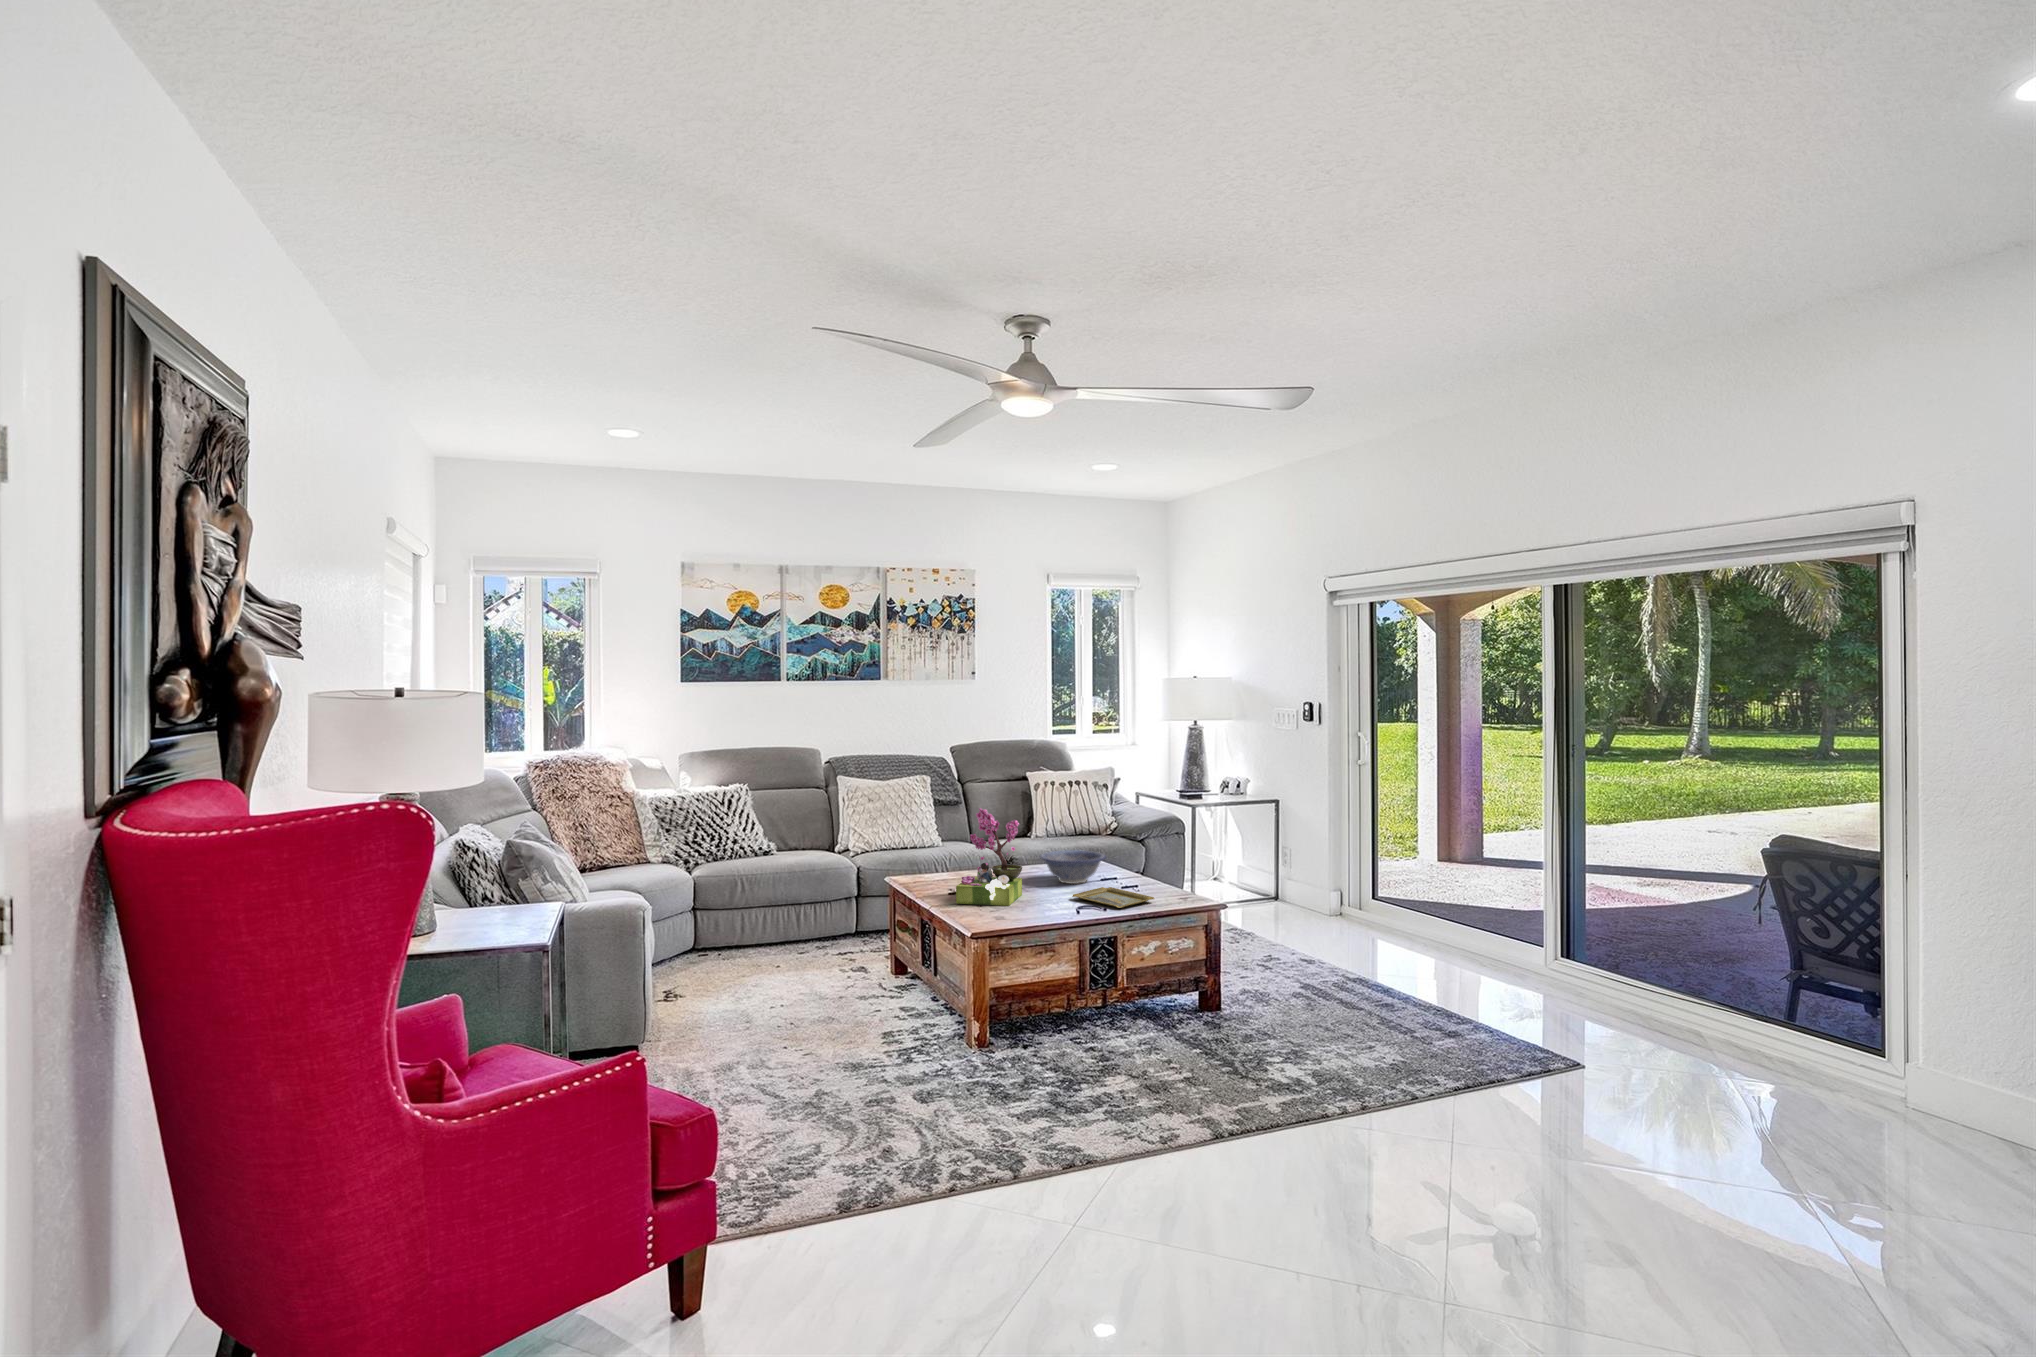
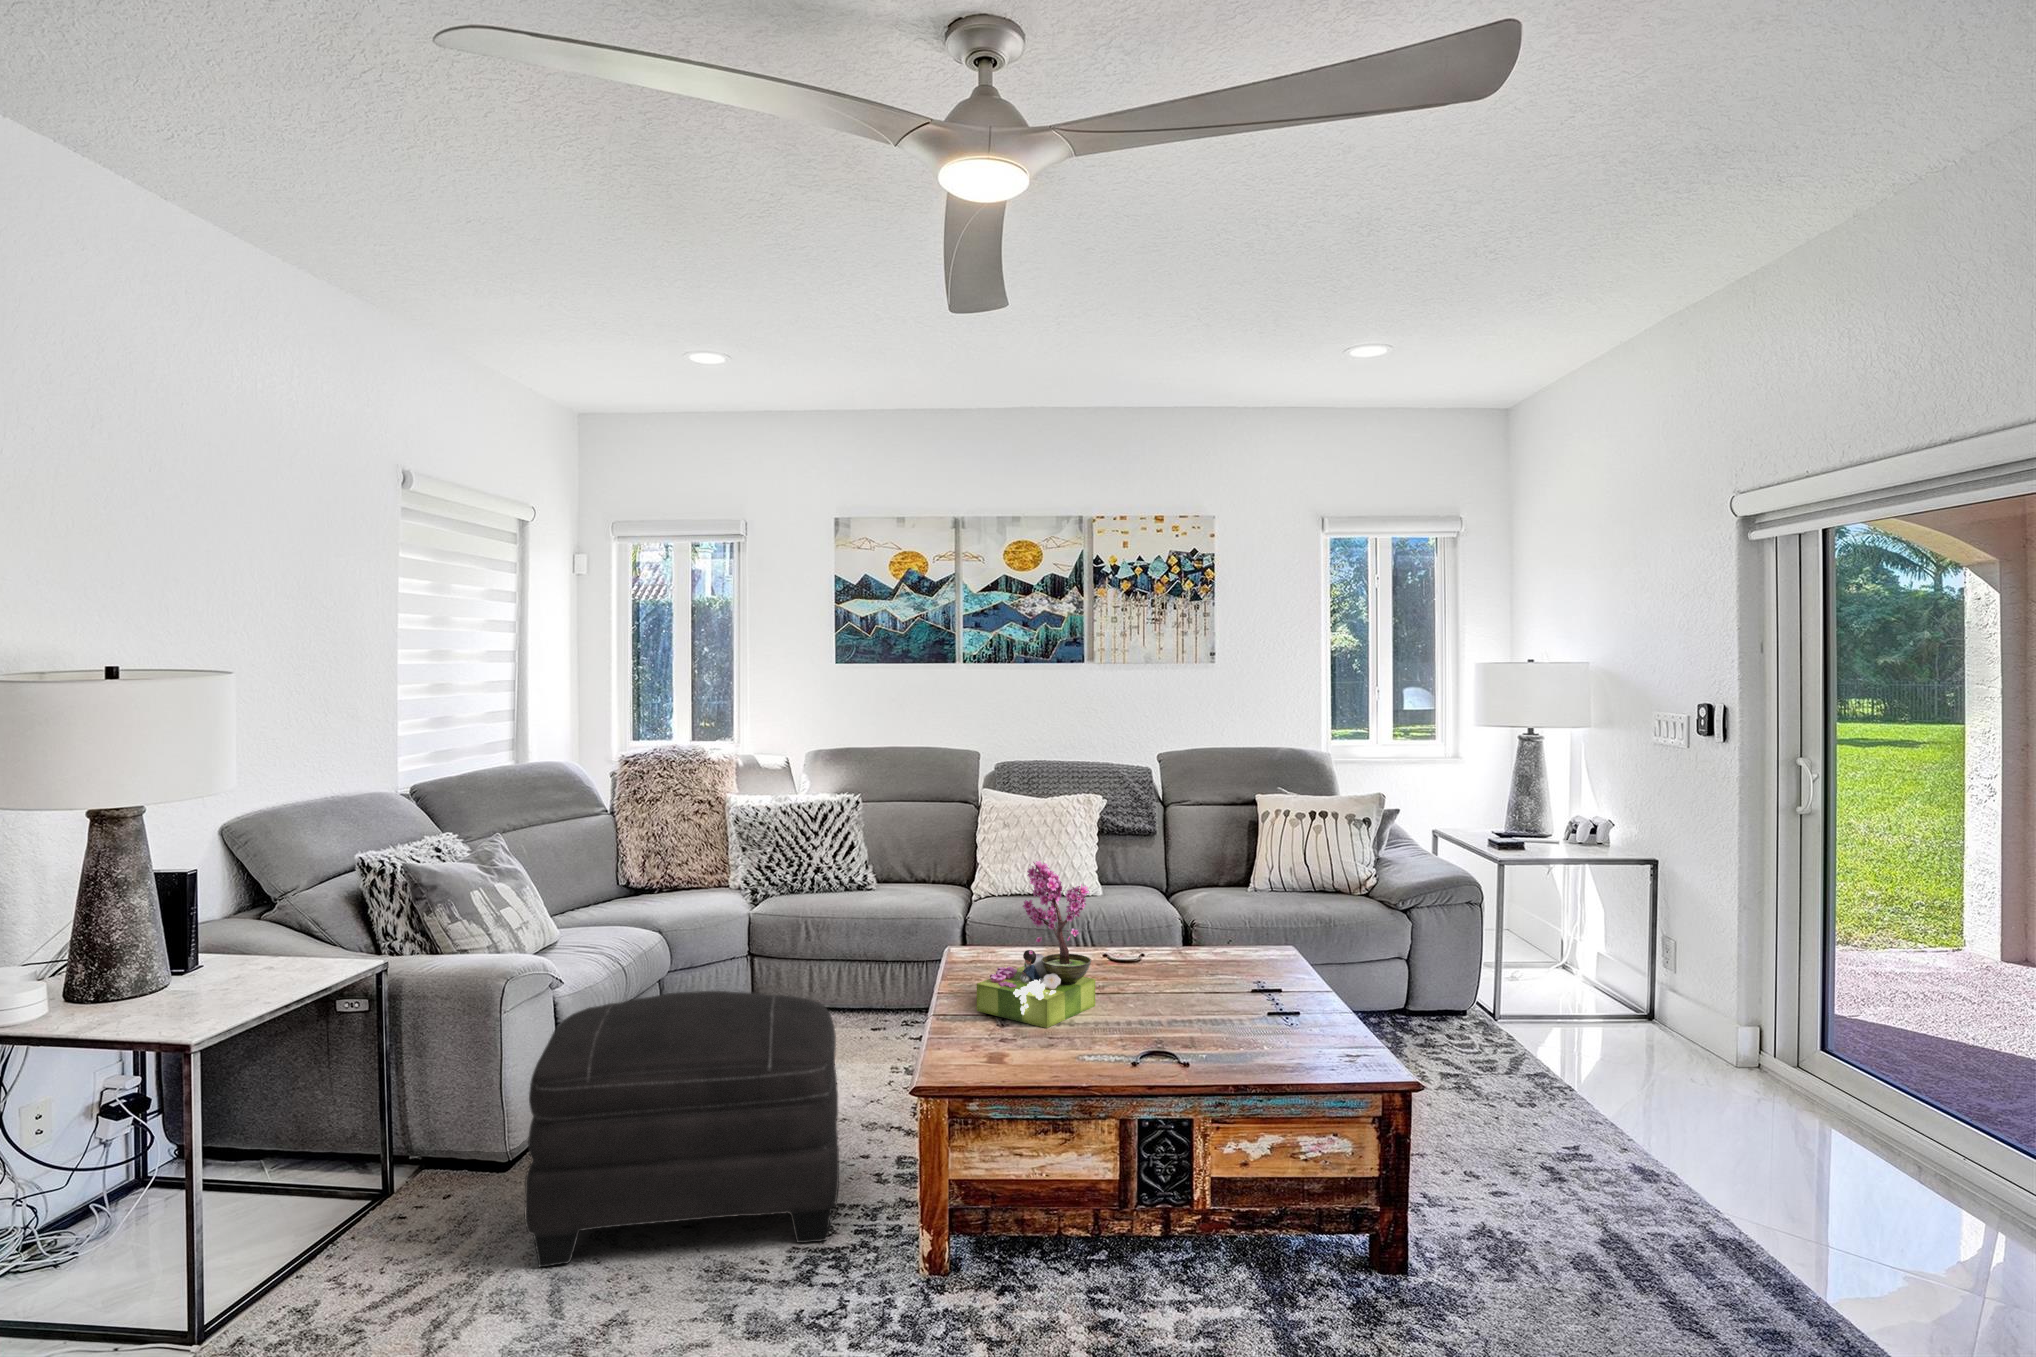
decorative bowl: present [1040,850,1106,884] -> none [1151,932,1260,992]
tray: present [1072,887,1155,908] -> none [1158,1010,1289,1063]
ottoman: none [693,904,909,1079] -> present [524,991,839,1267]

